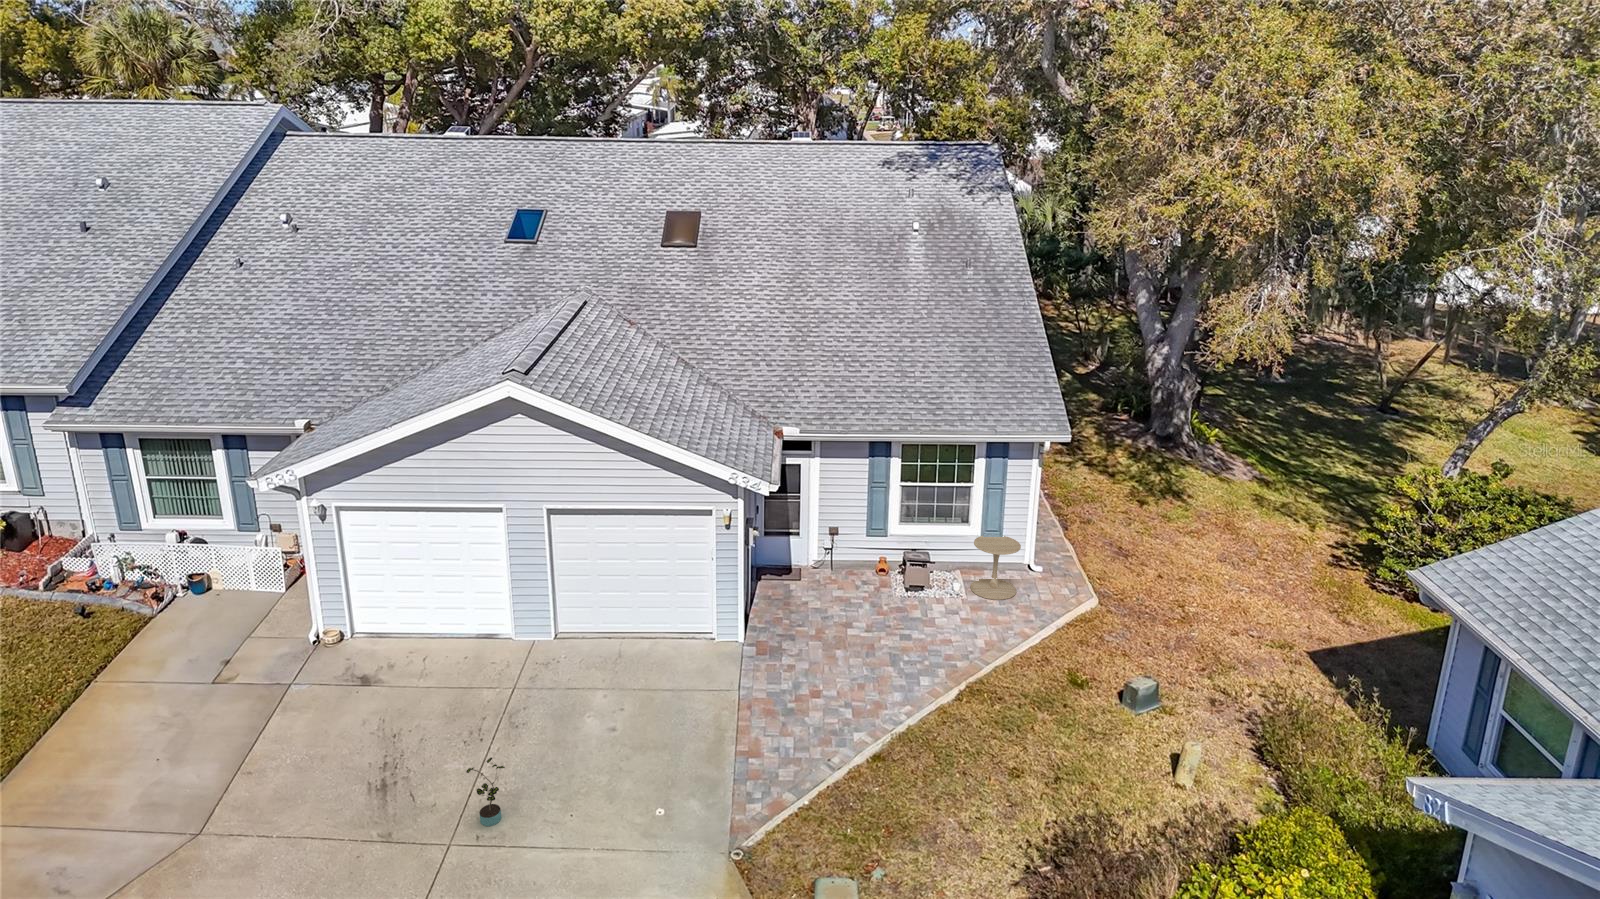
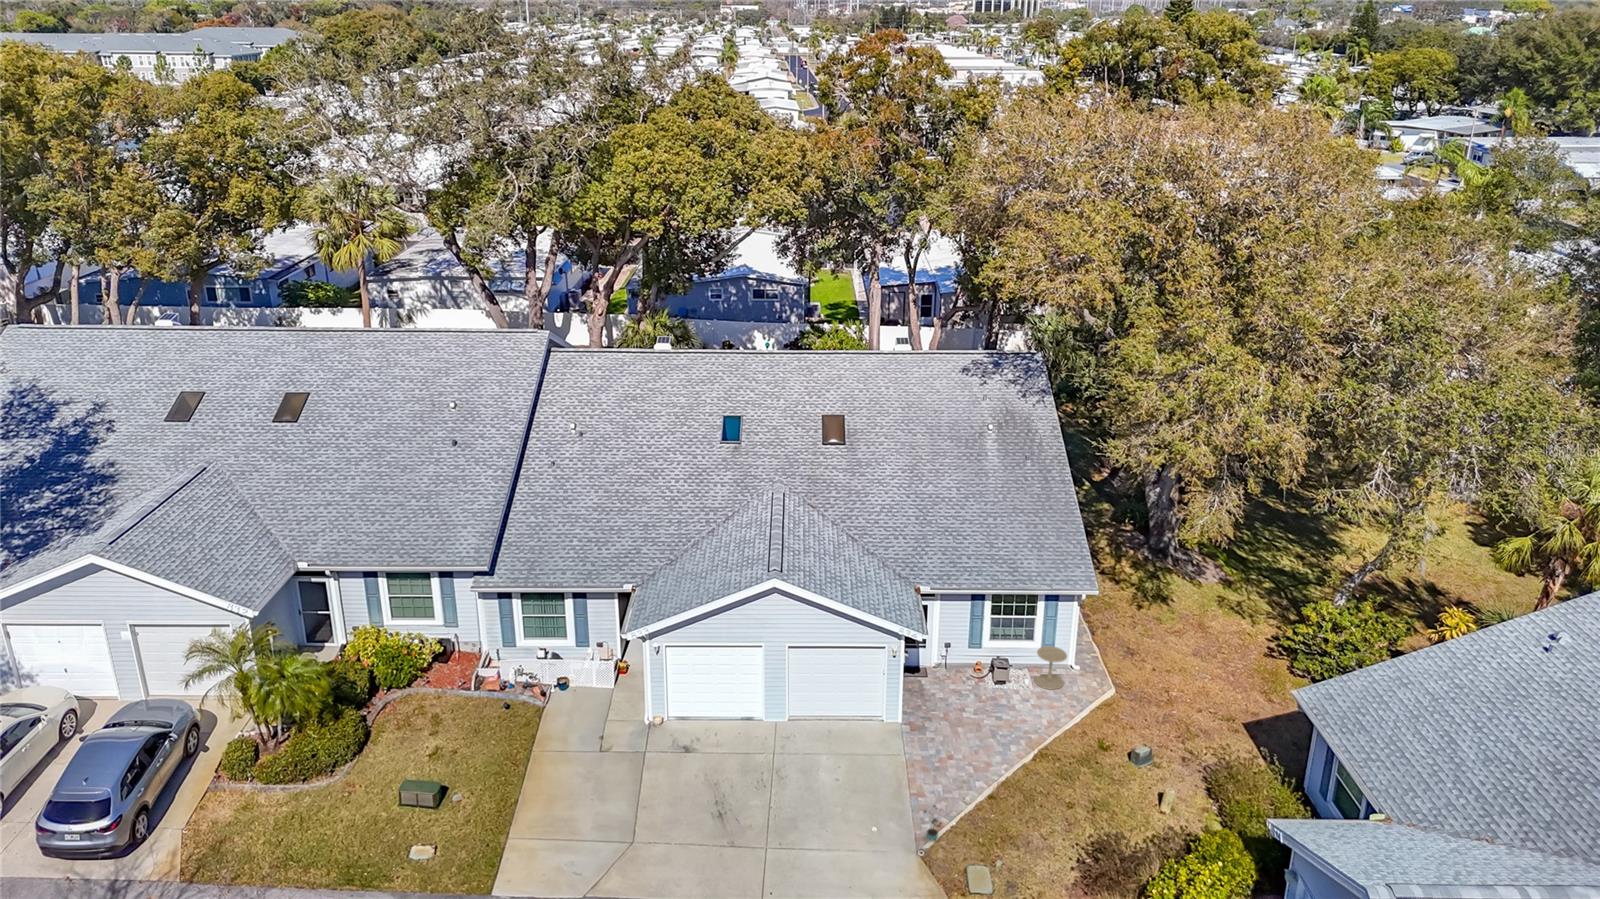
potted plant: present [466,757,505,826] -> present [924,805,942,840]

